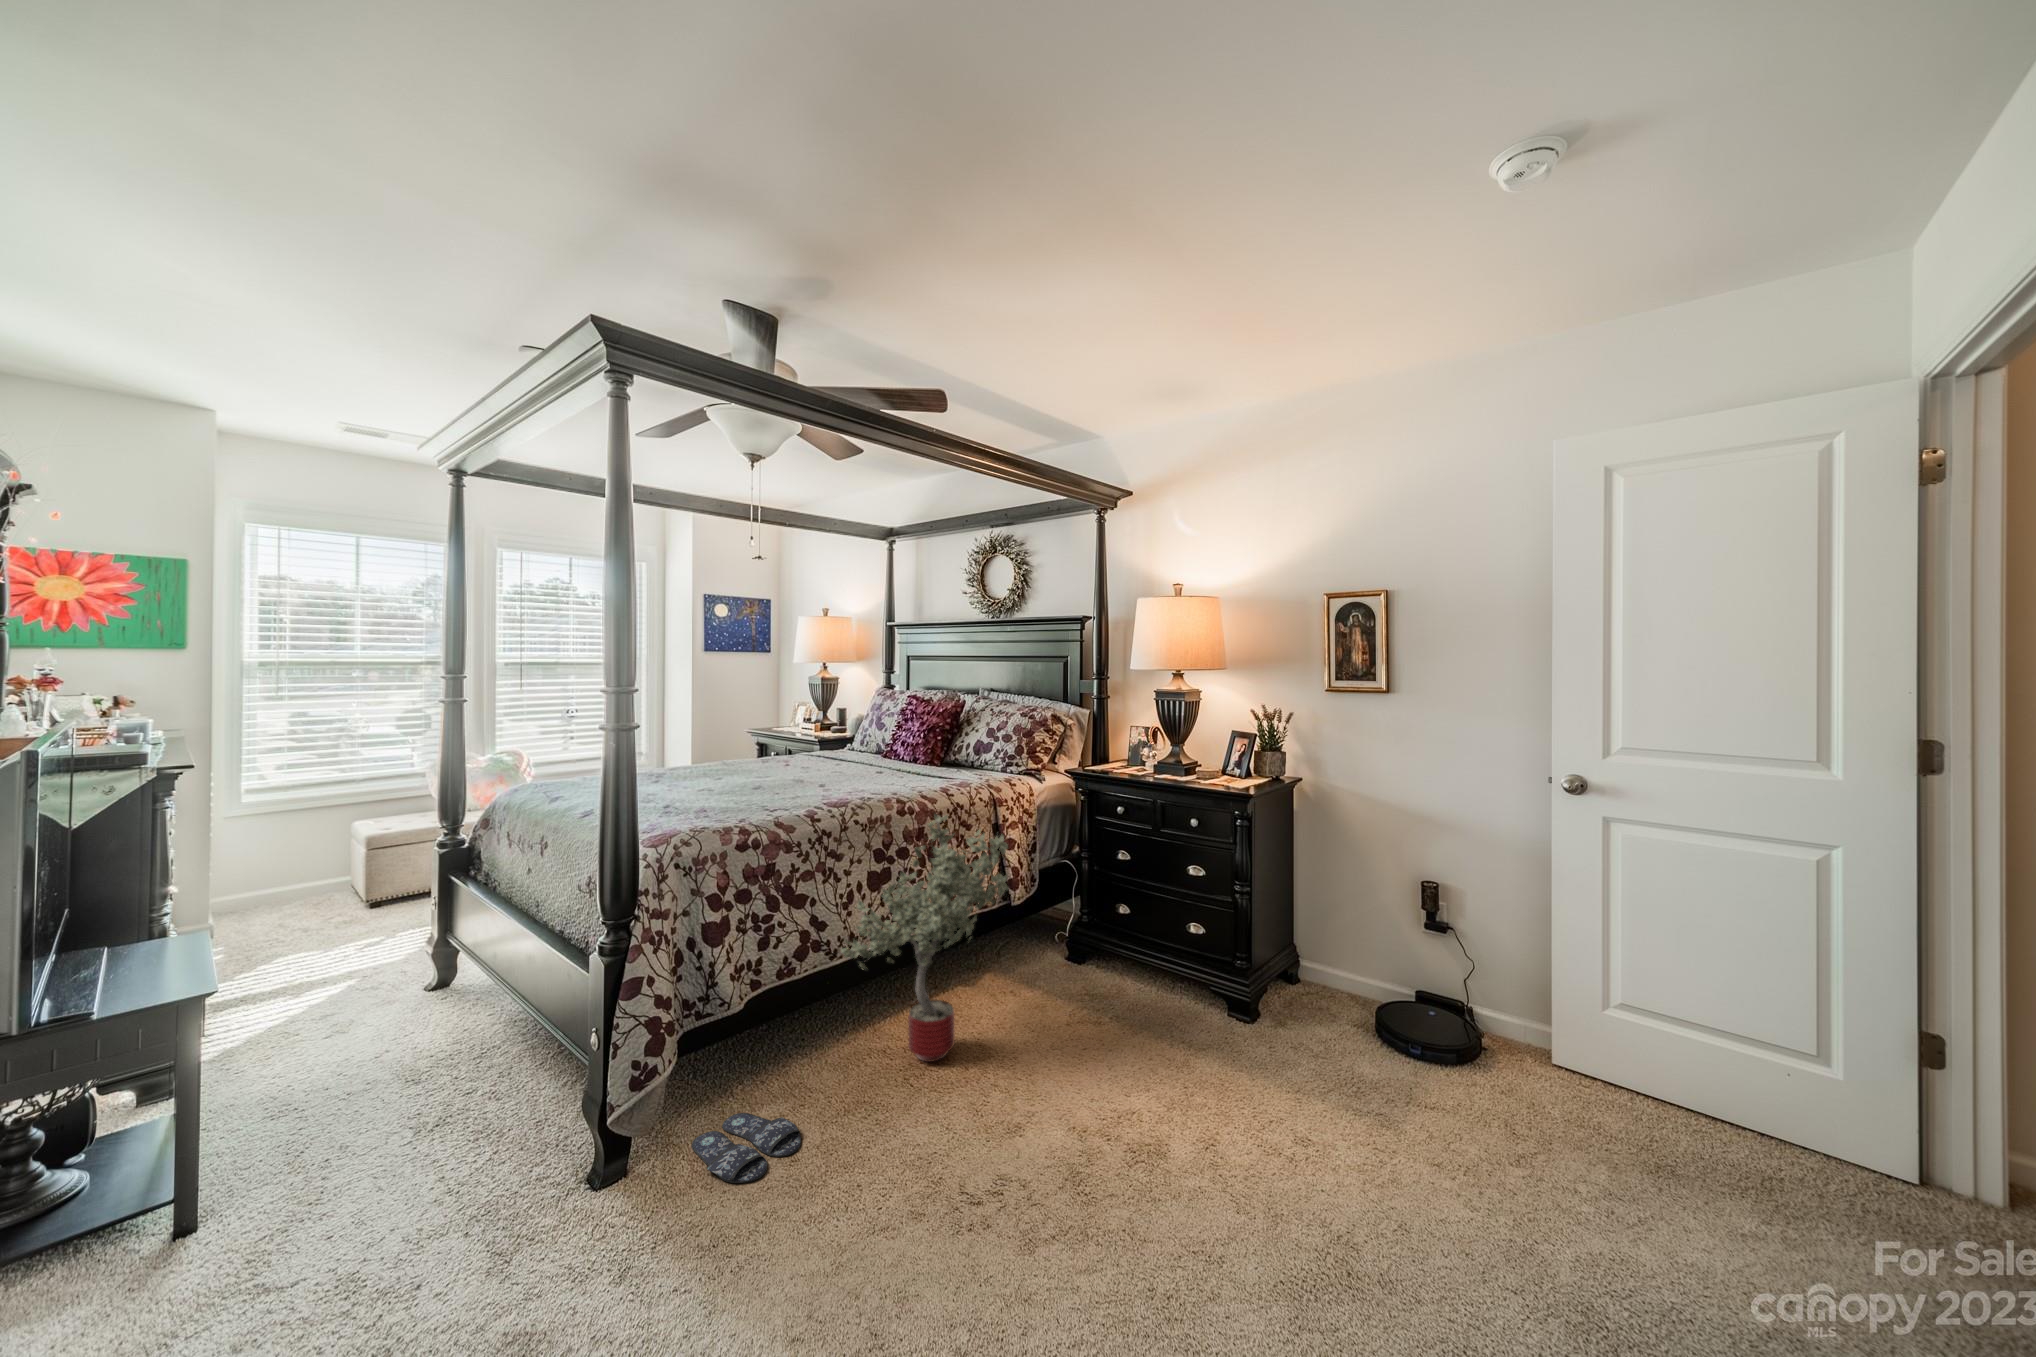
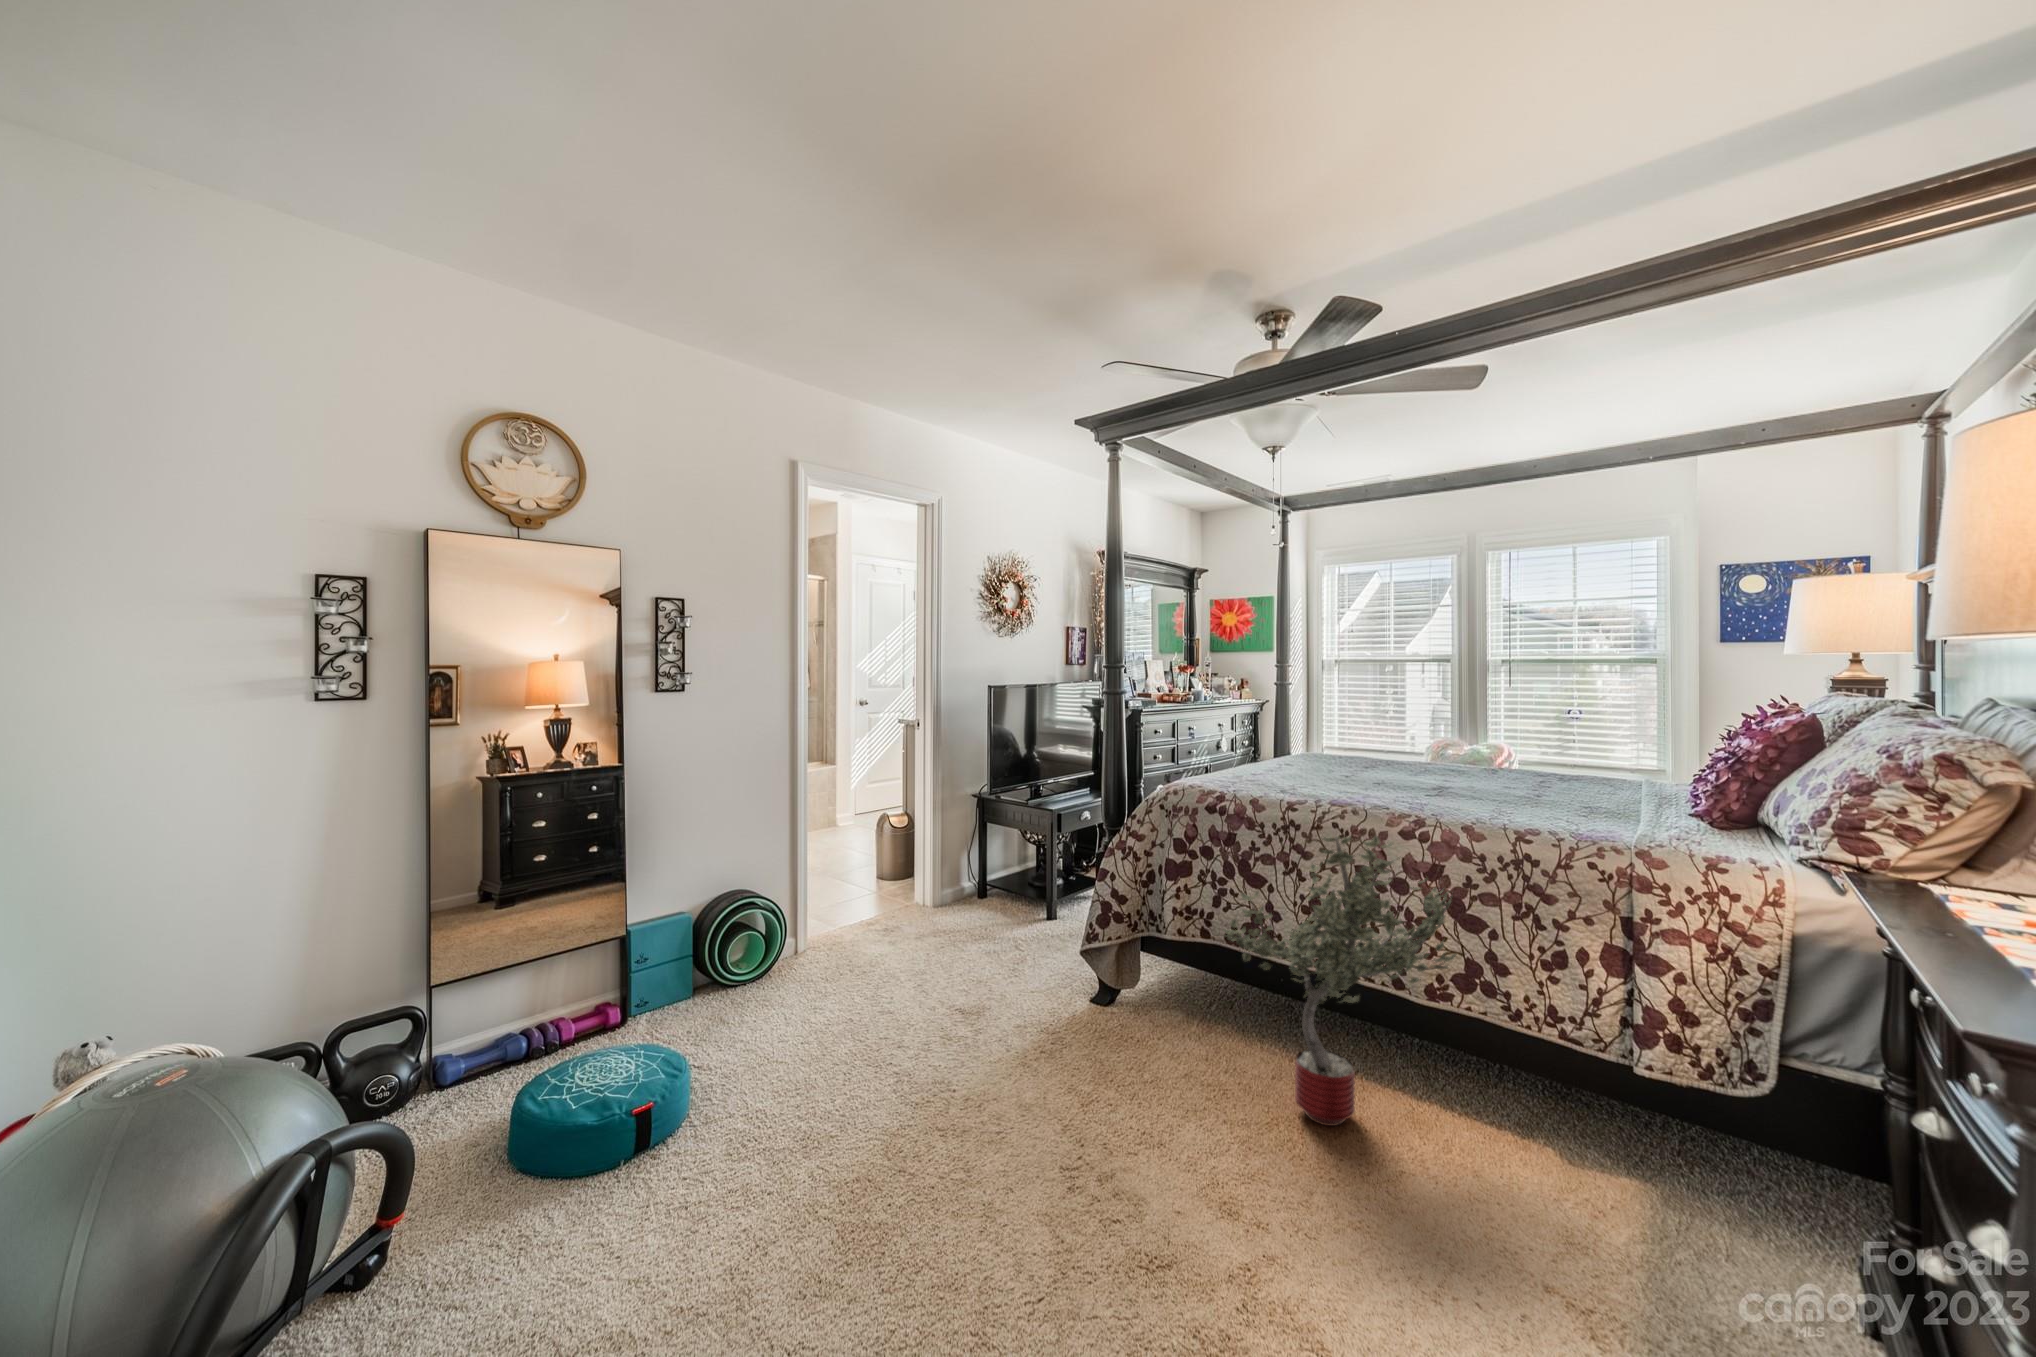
slippers: present [691,1113,801,1183] -> none [1100,1015,1177,1059]

